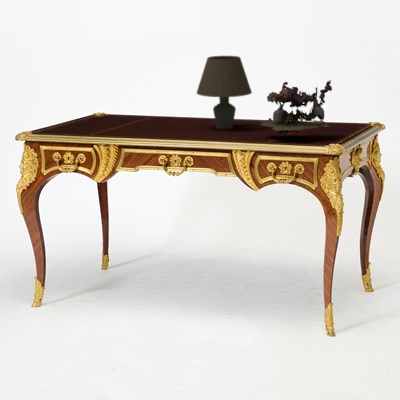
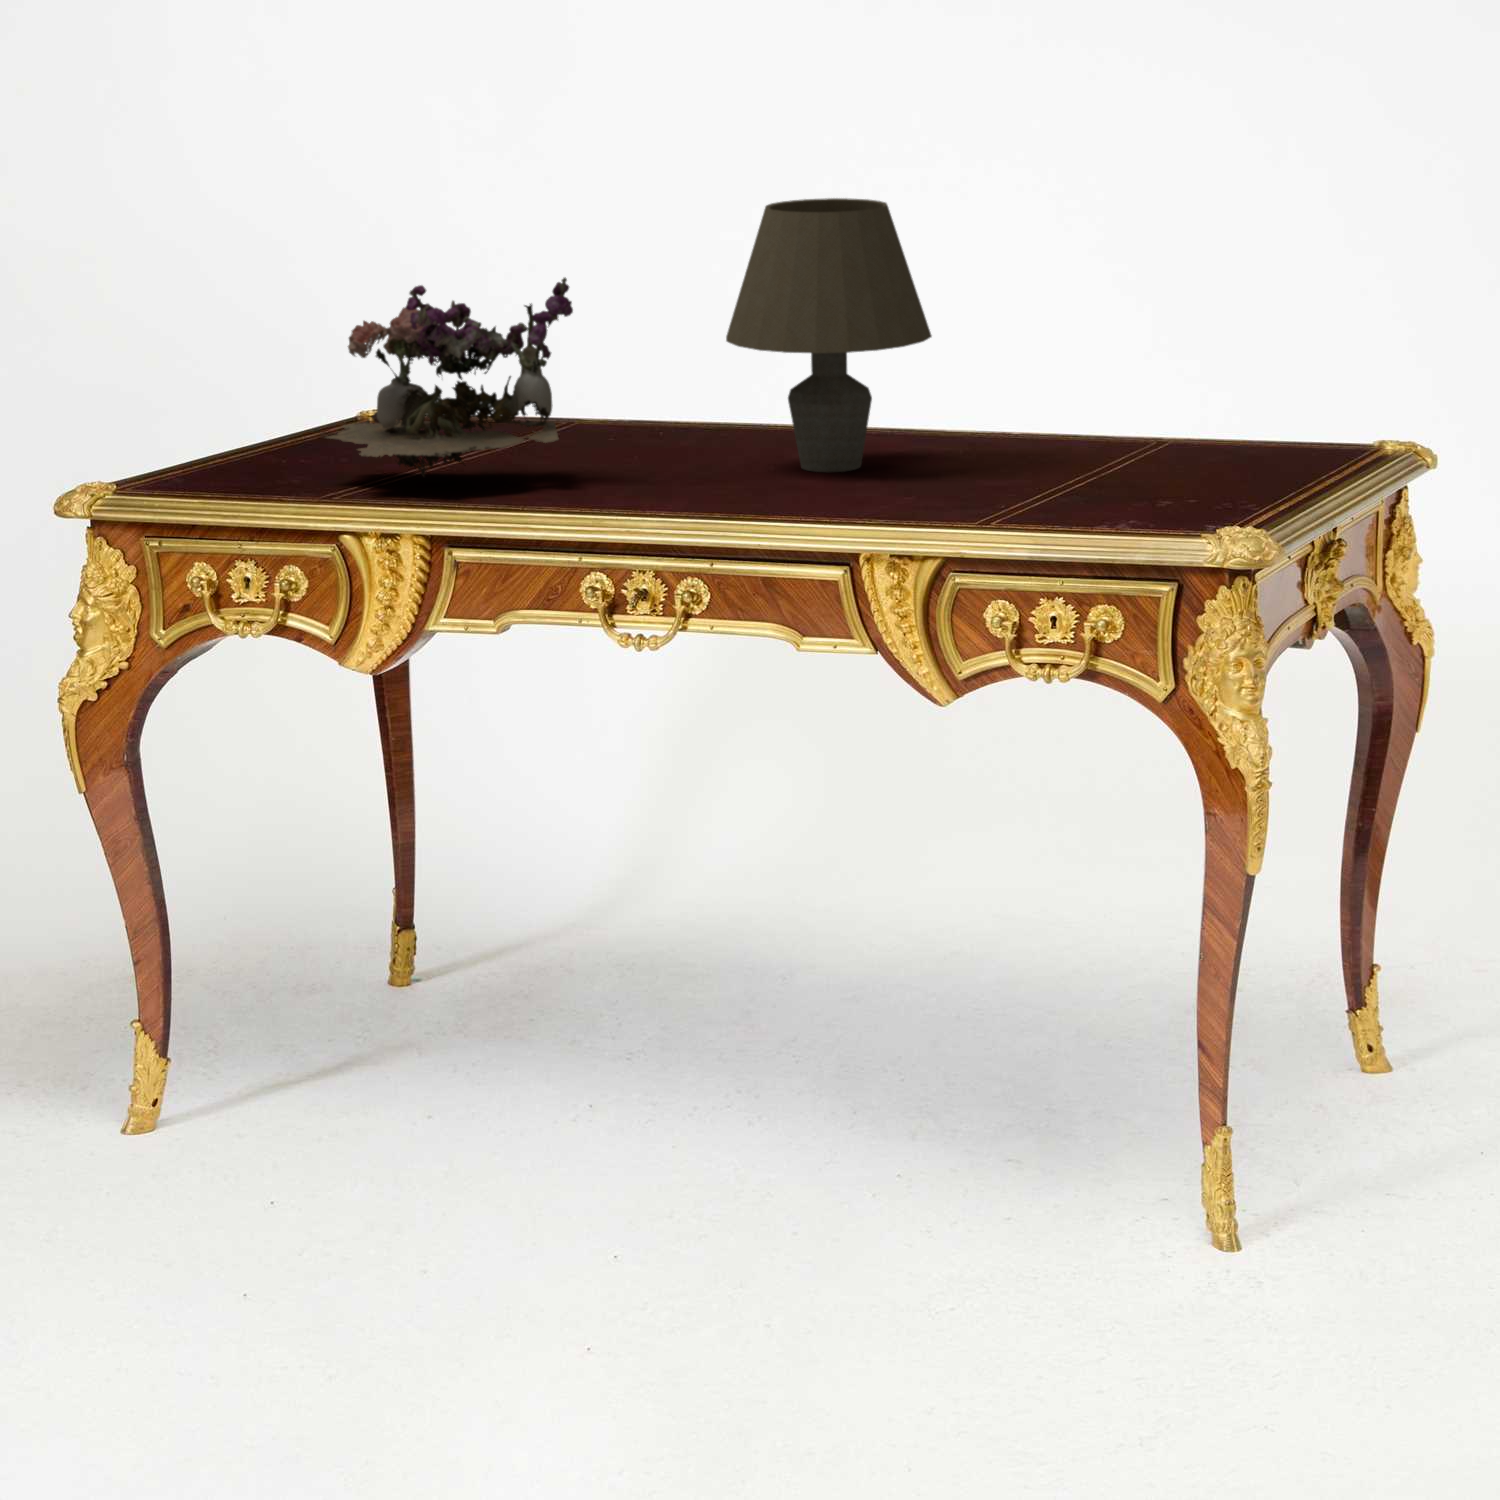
flower arrangement: present [260,80,332,136] -> present [325,277,573,477]

